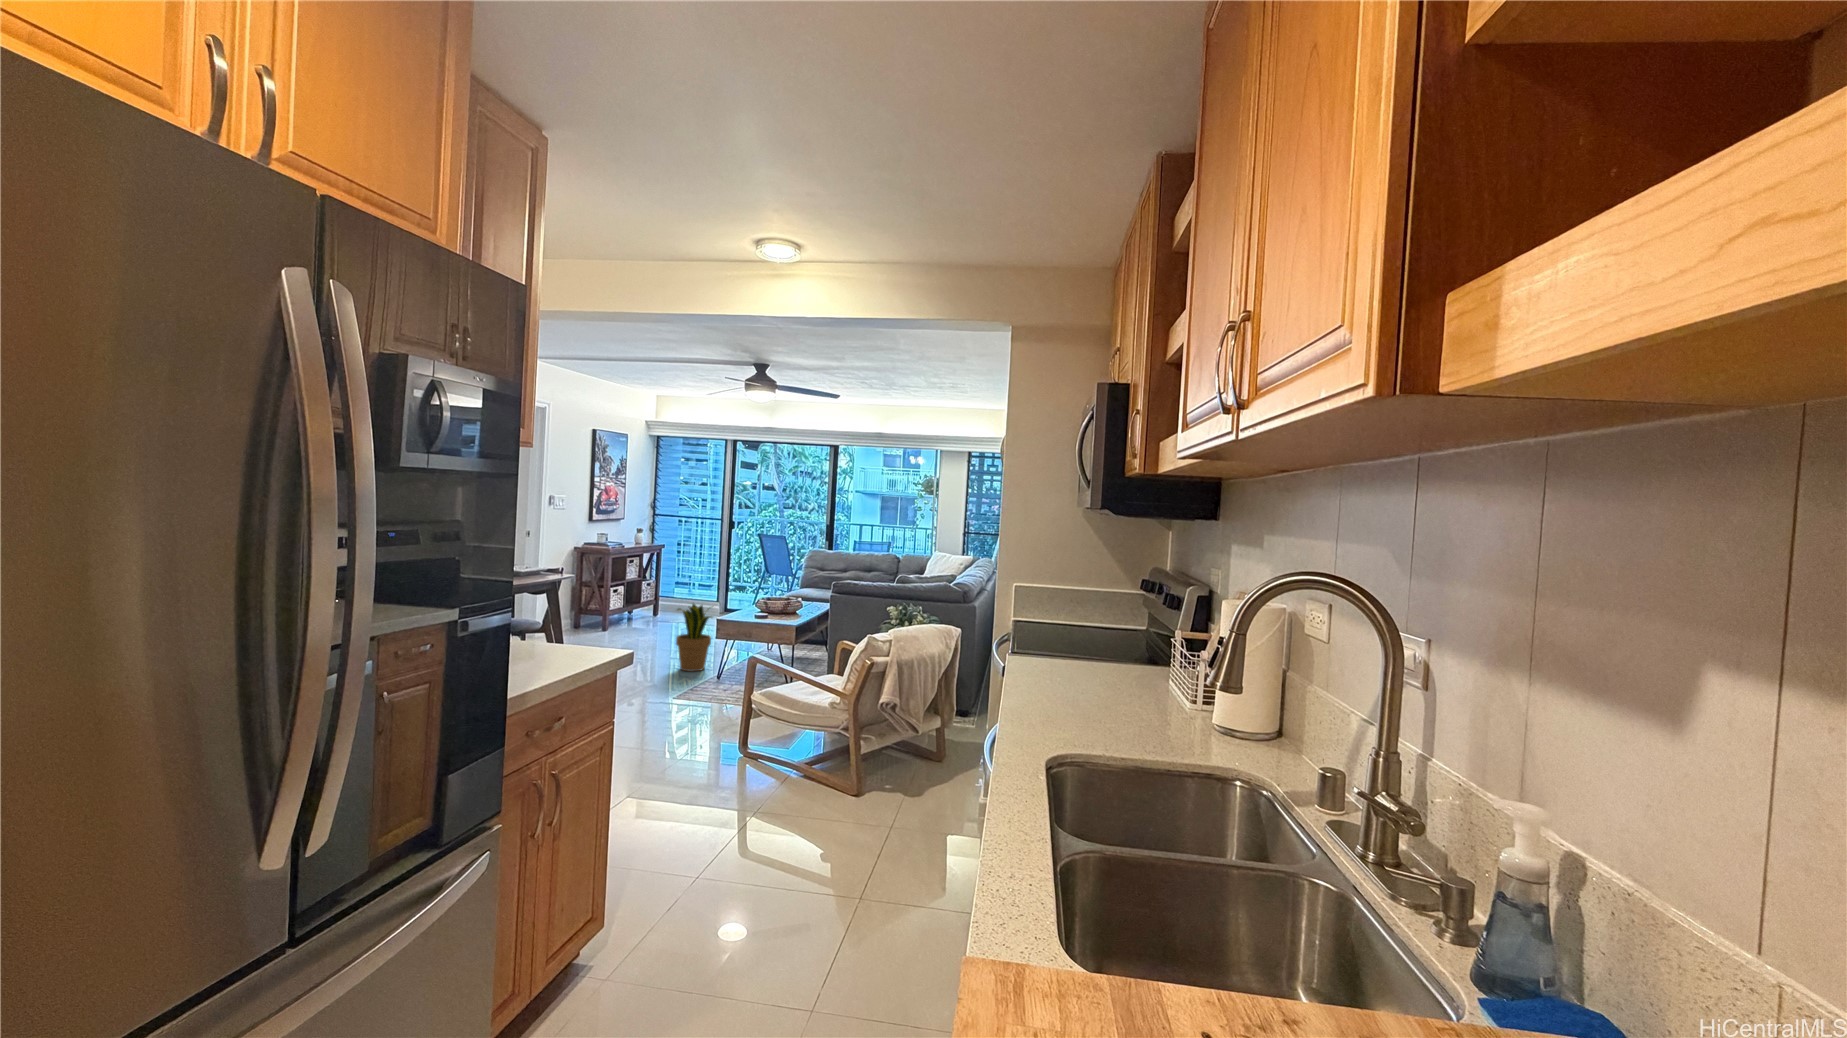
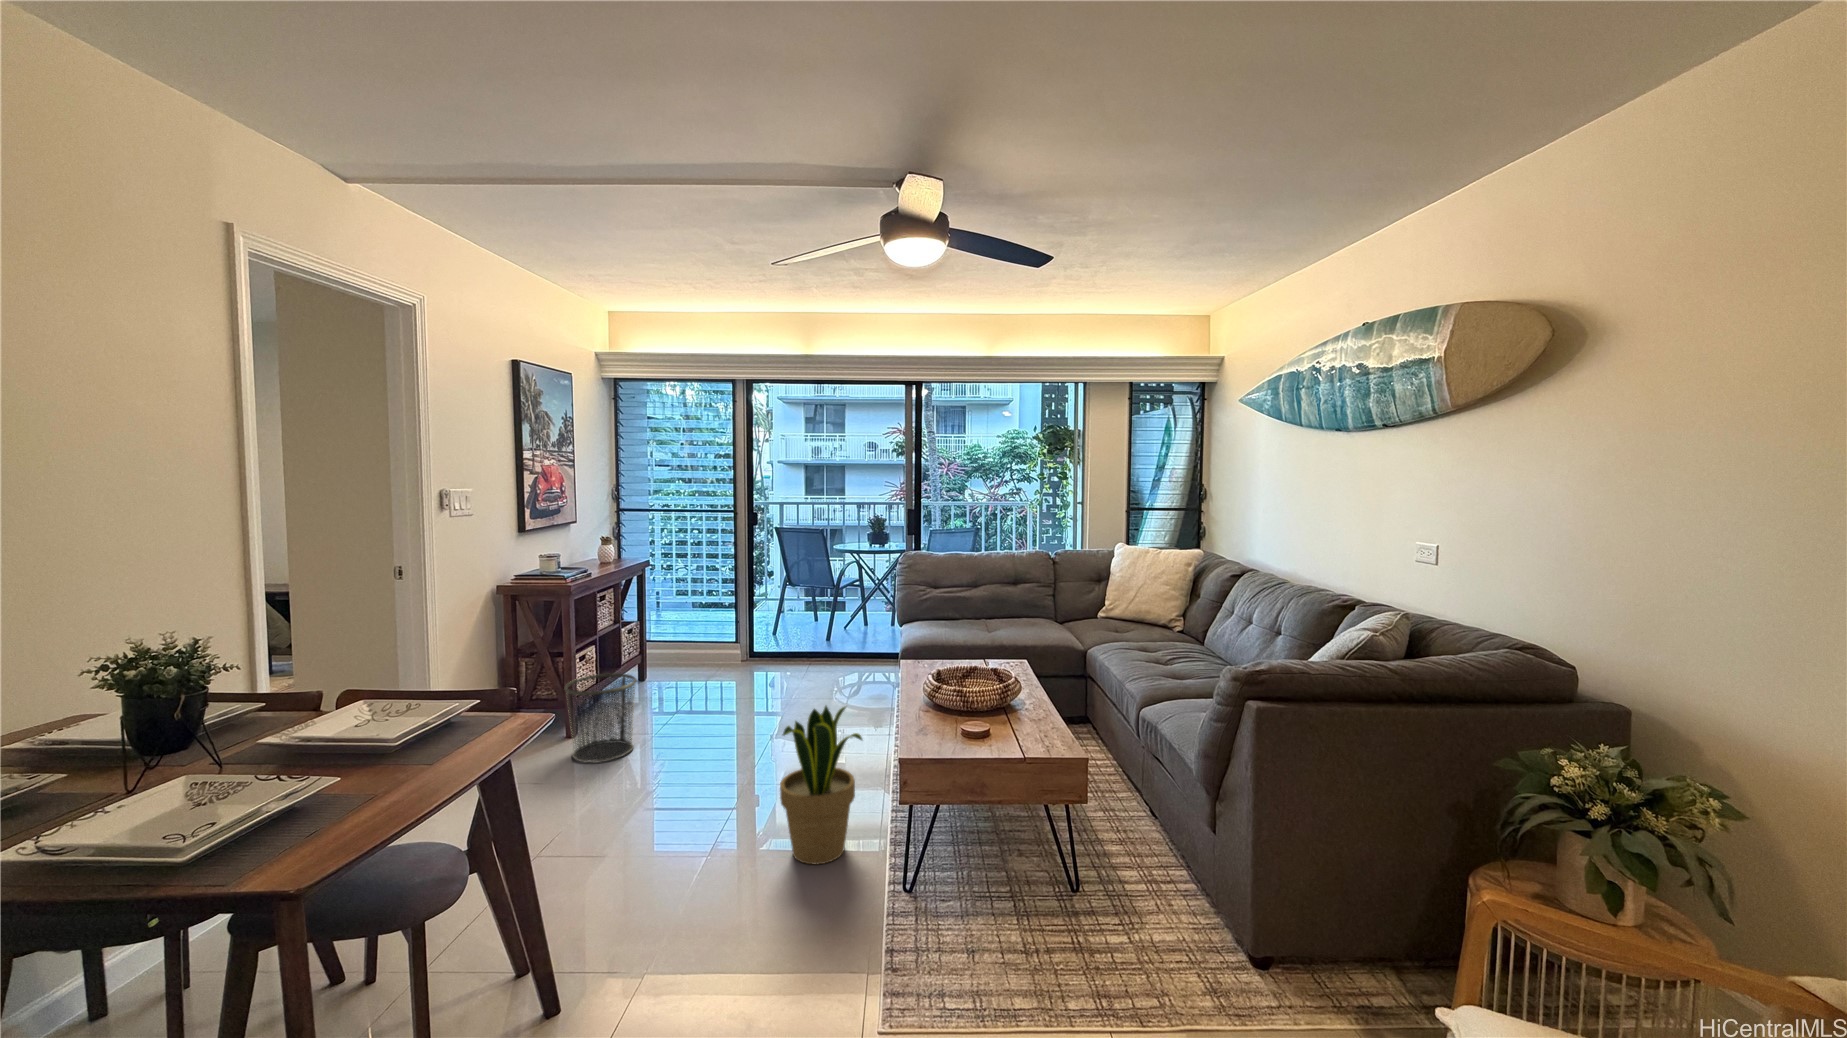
waste bin: none [601,598,638,639] -> present [564,673,637,763]

